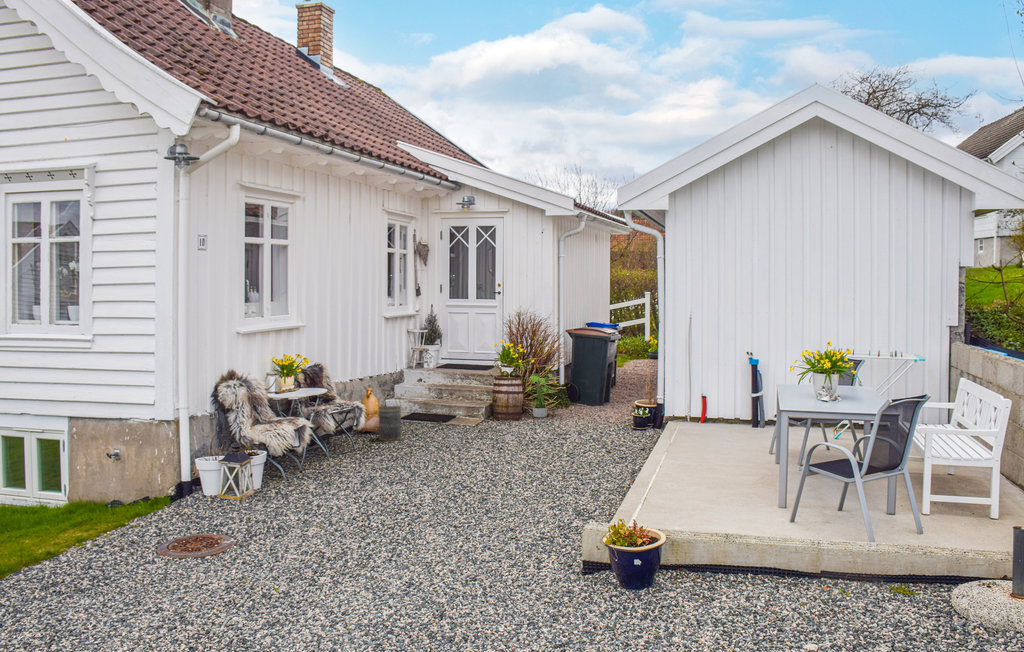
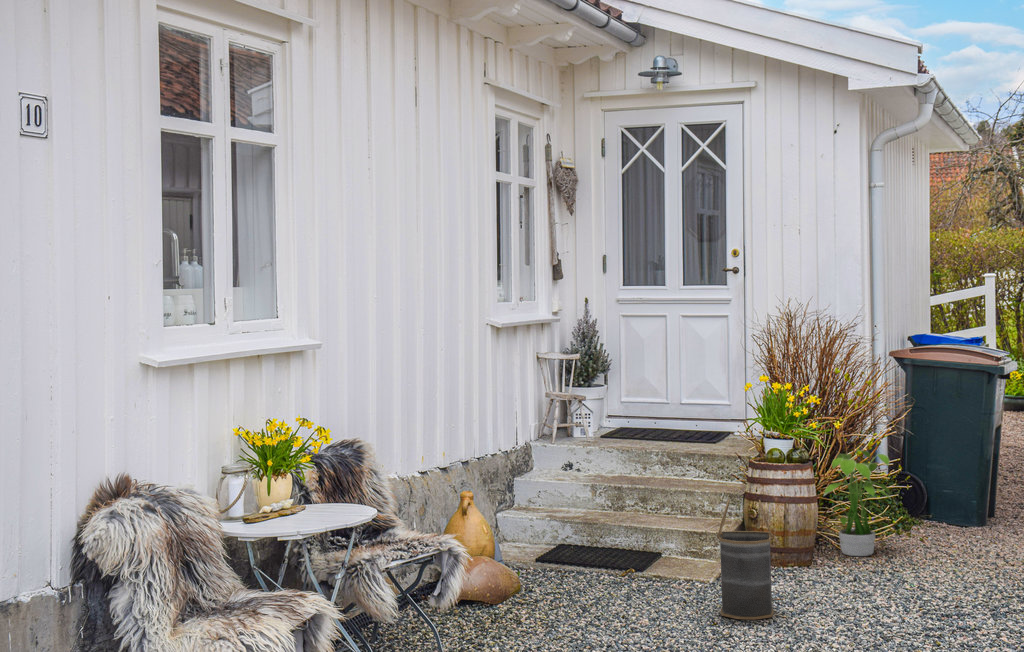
basket: present [378,401,402,441] -> present [717,500,774,620]

